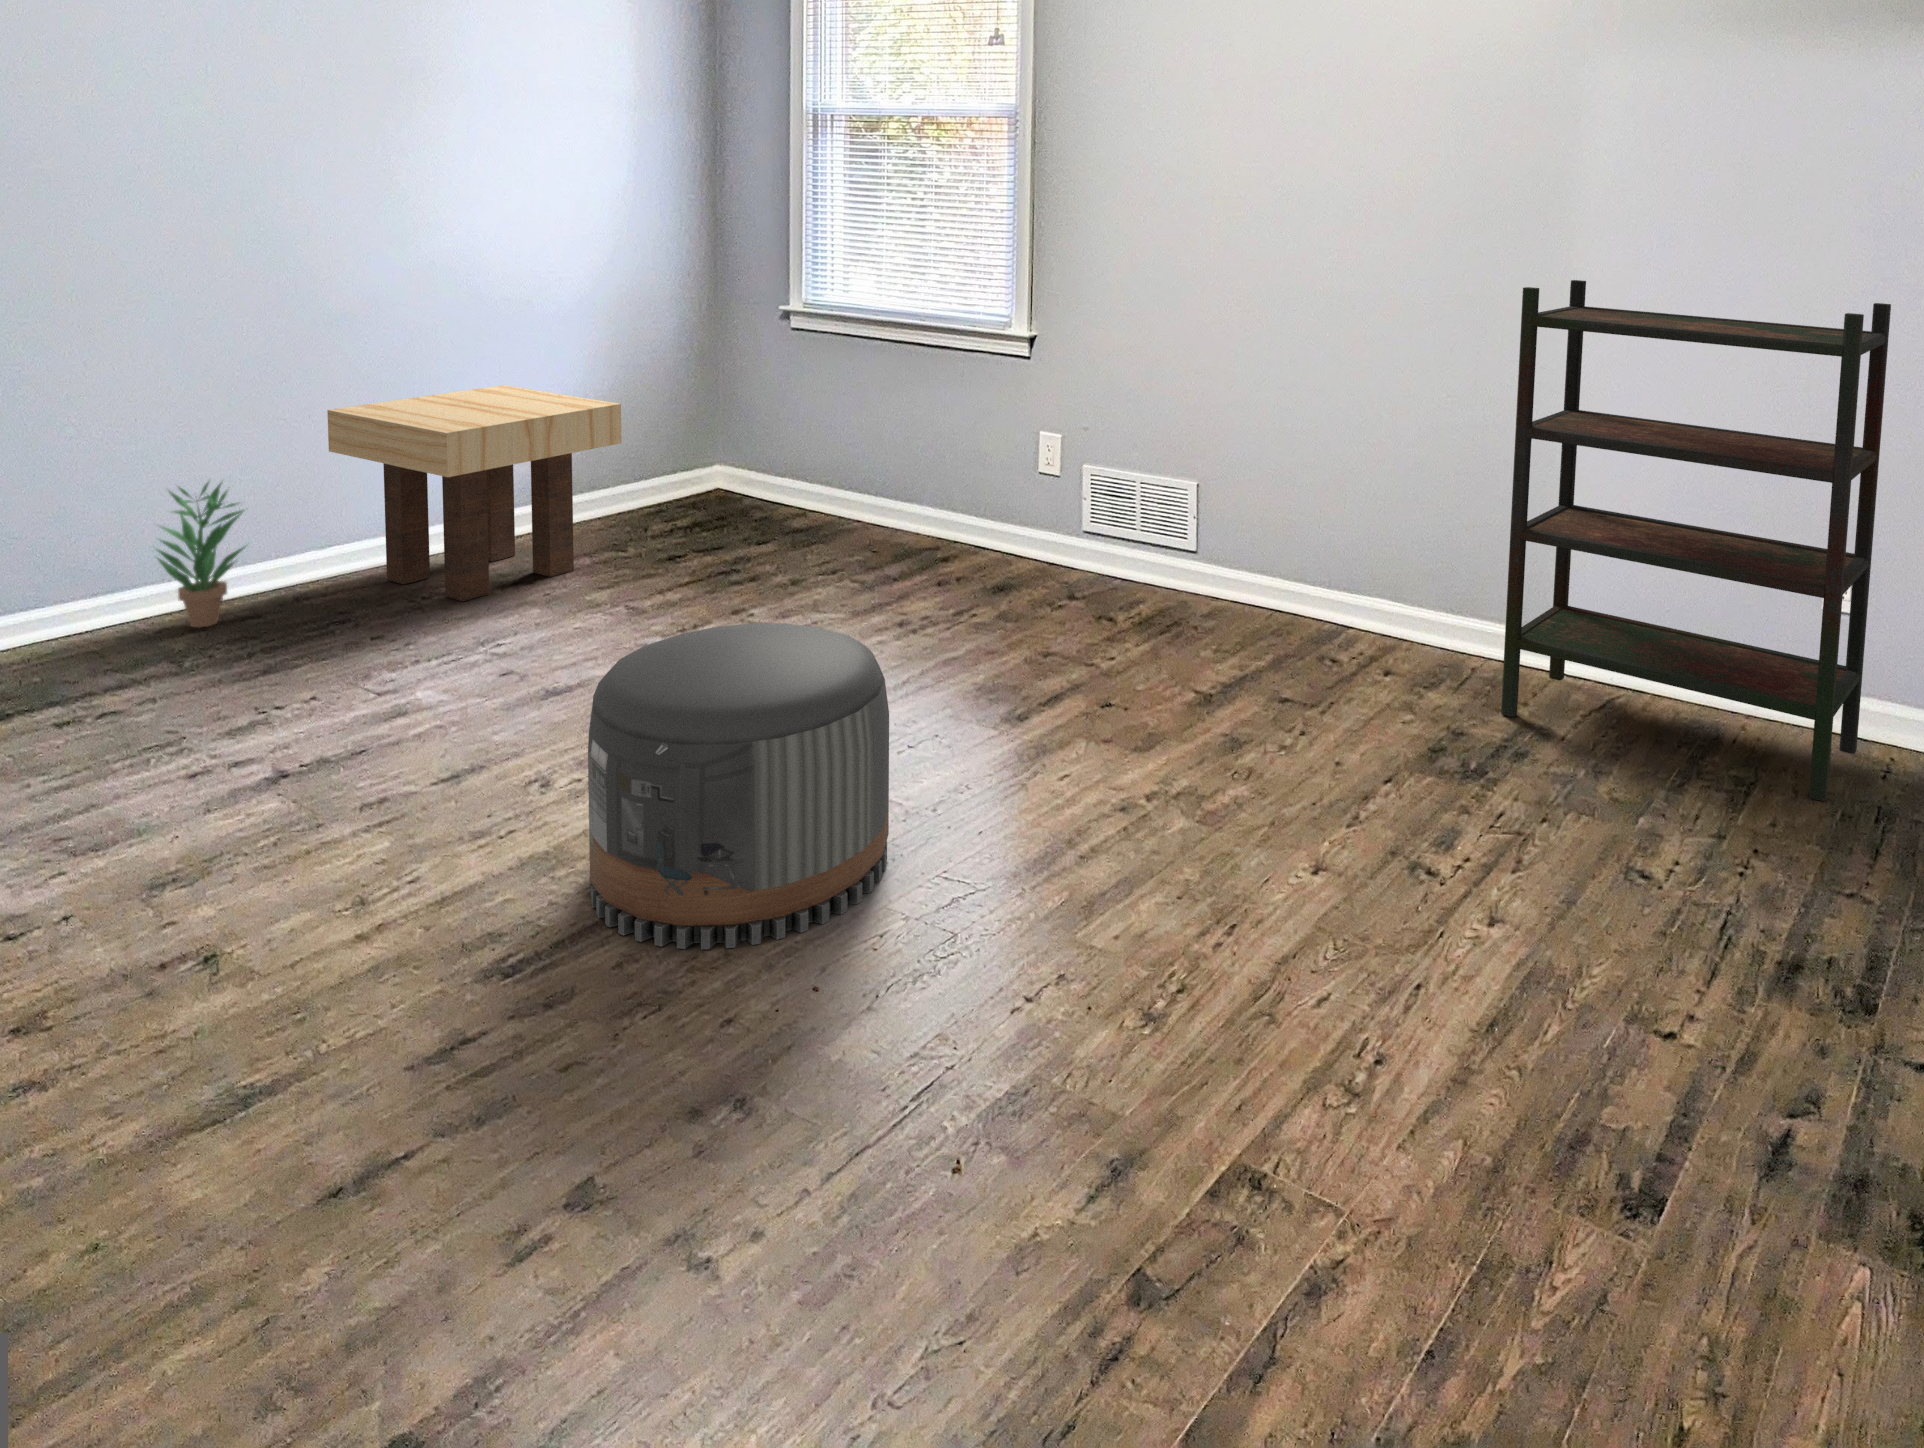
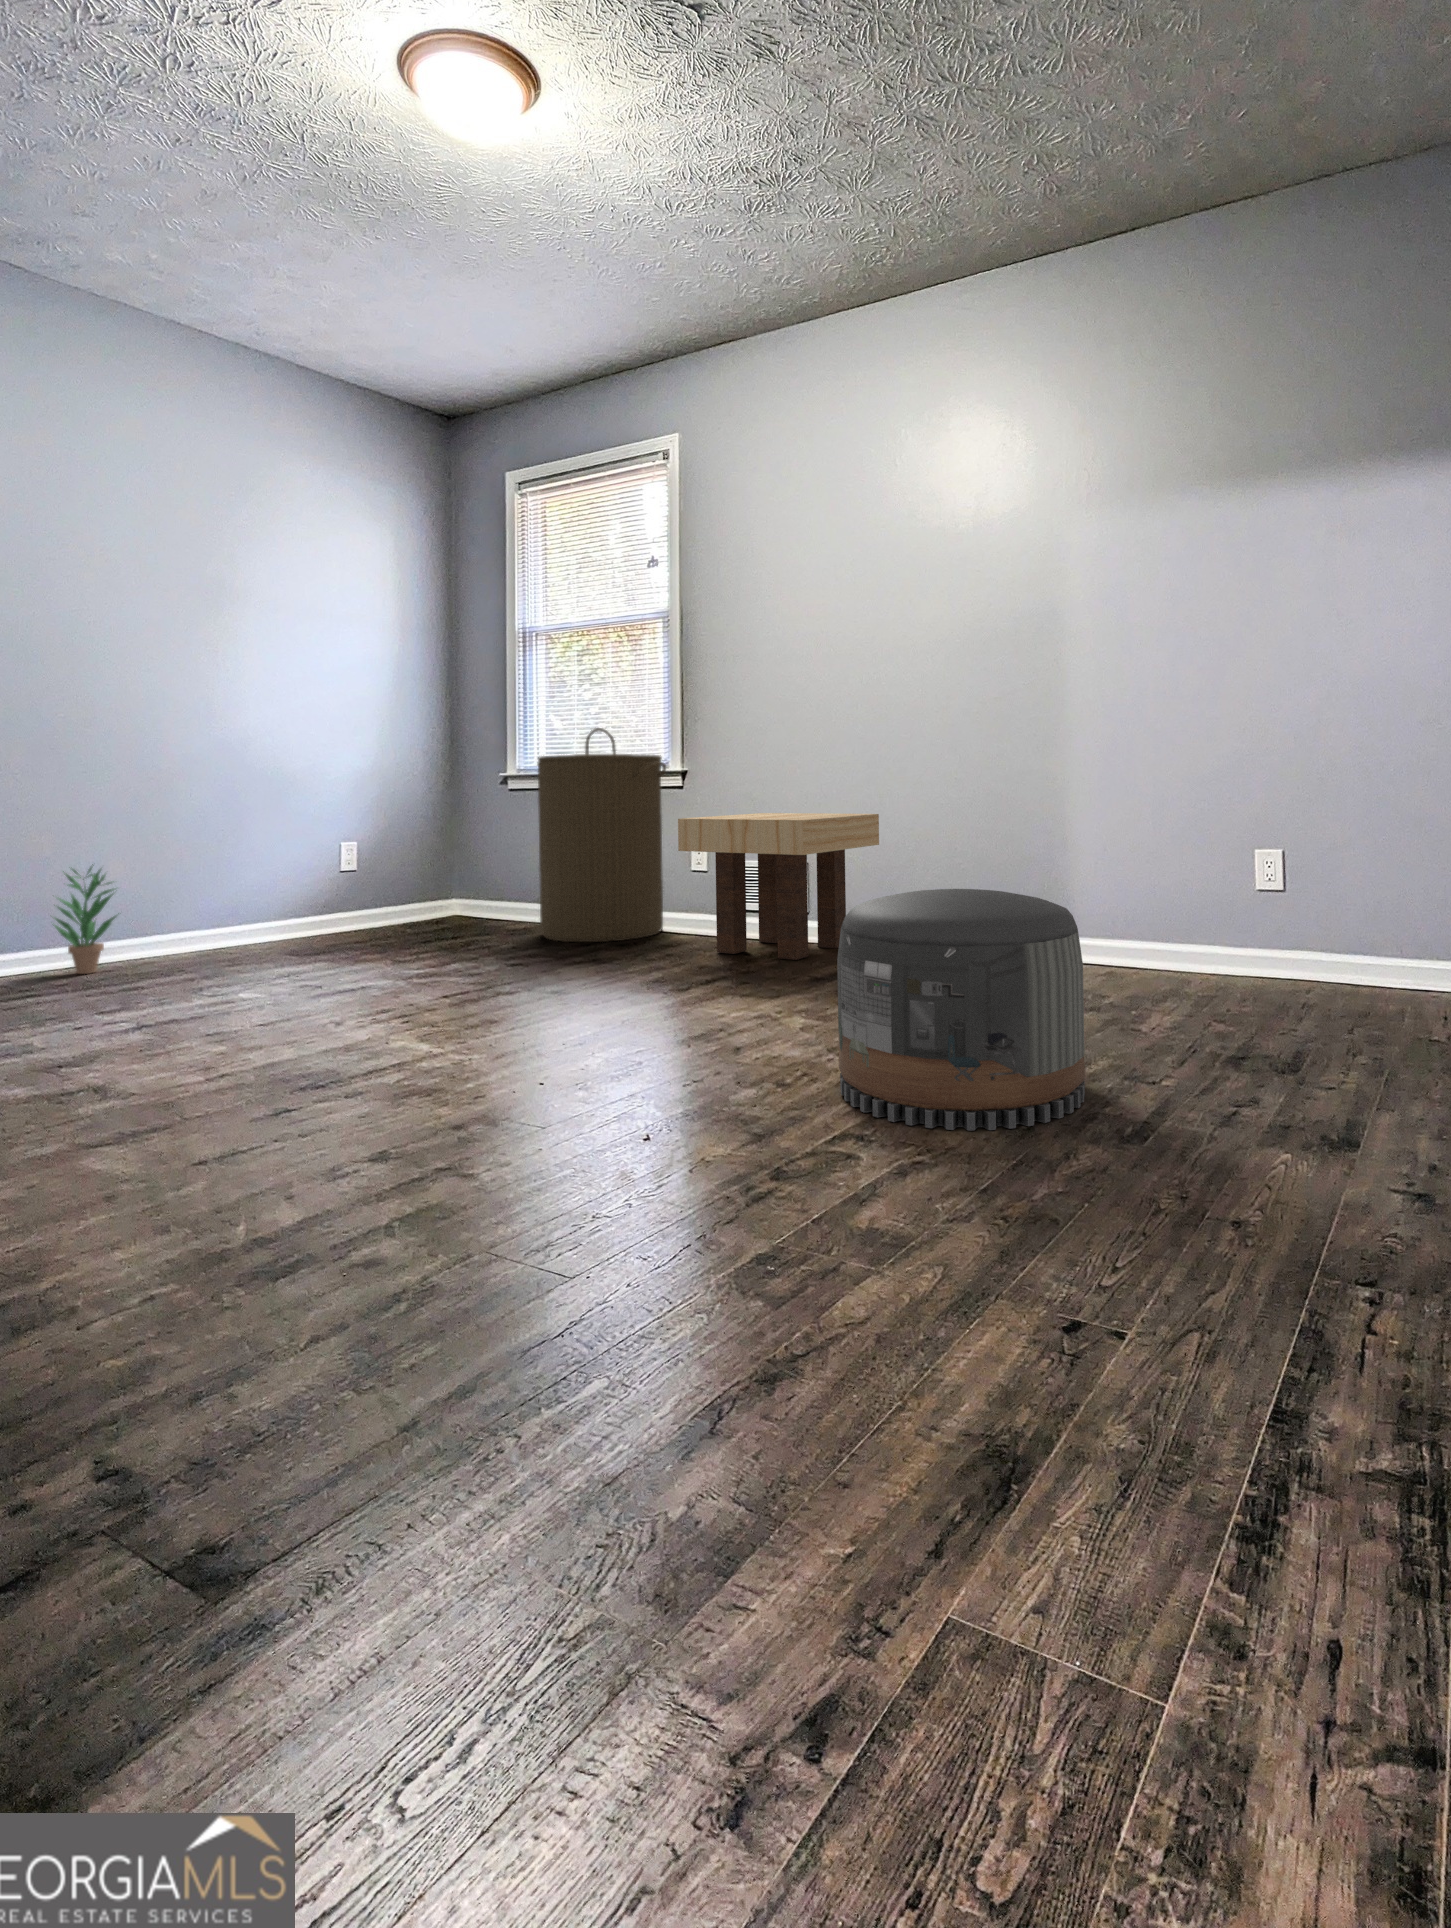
bookshelf: present [1501,280,1891,801] -> none [1026,648,1284,996]
laundry hamper: none [825,282,1006,588] -> present [537,728,666,942]
side table: present [327,385,621,601] -> present [678,813,879,960]
pouf: present [588,623,889,949] -> present [837,889,1085,1130]

